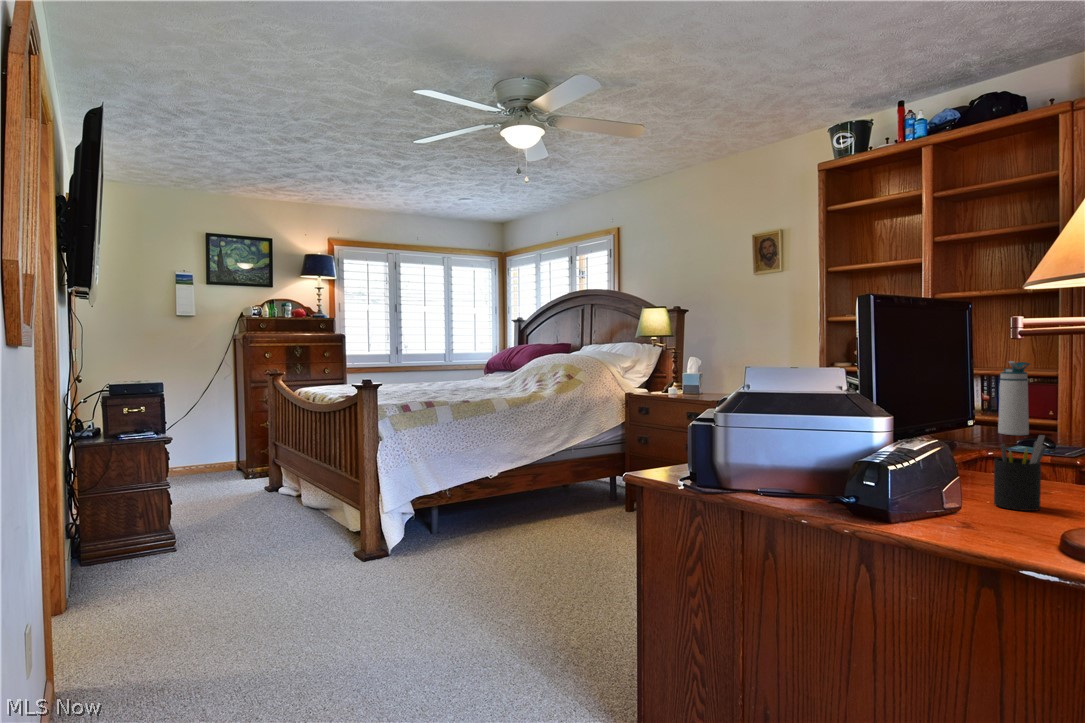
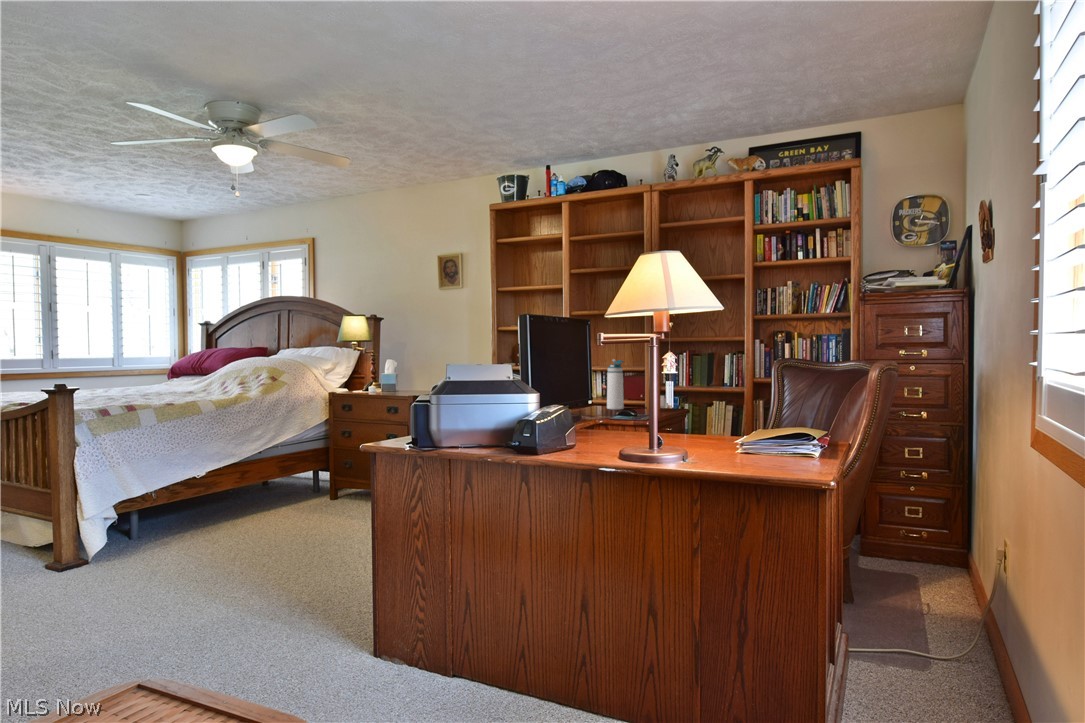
pen holder: present [994,435,1046,511] -> none [594,400,619,445]

